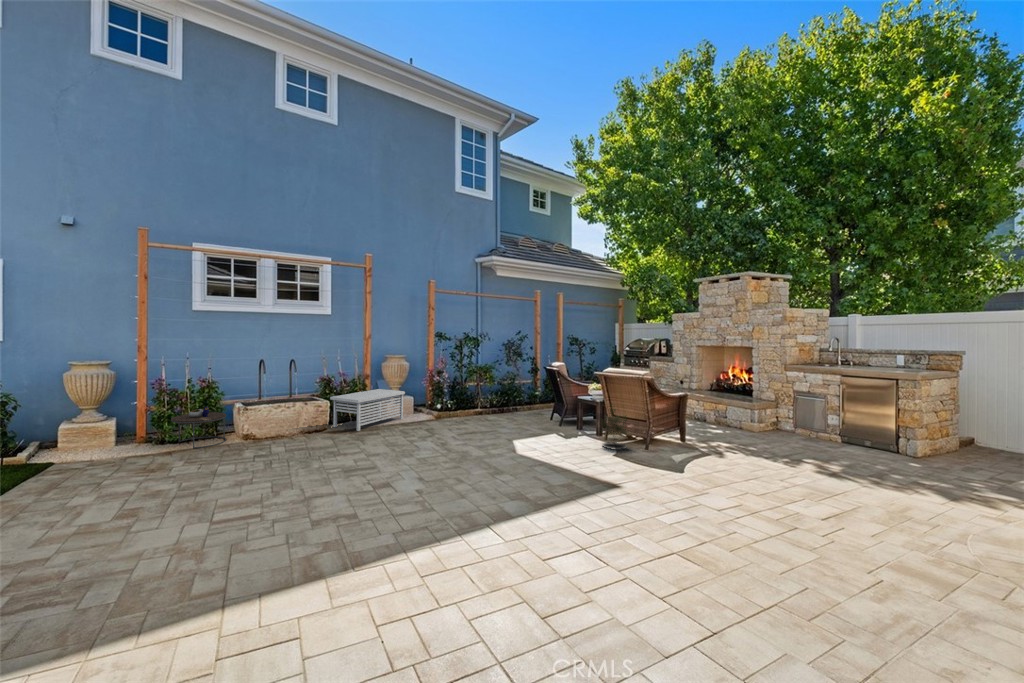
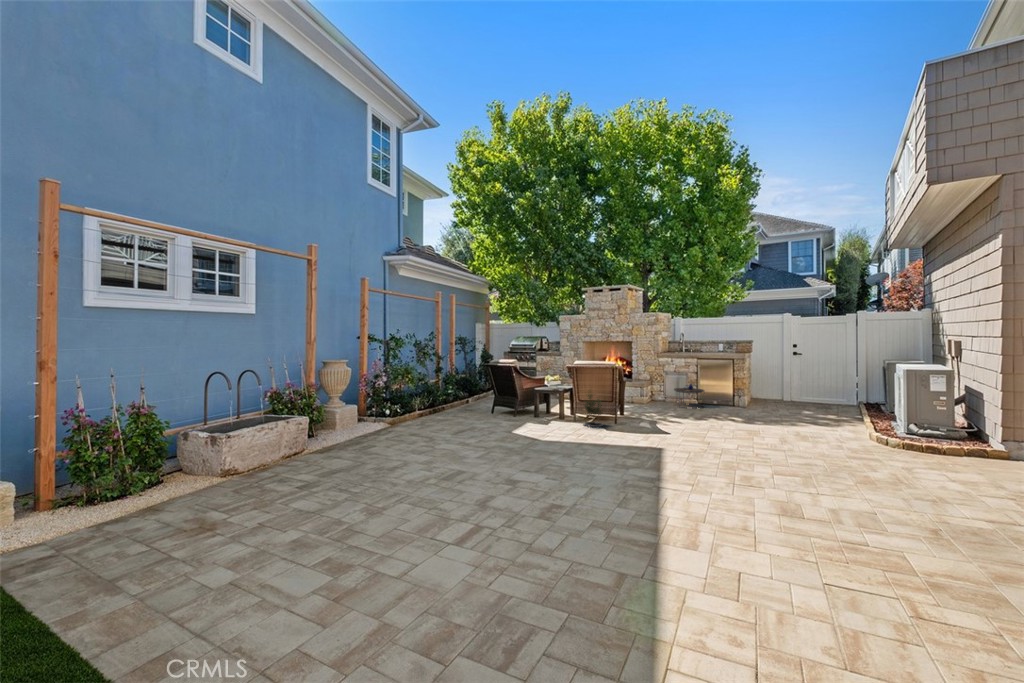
storage bench: present [330,389,405,431] -> none [305,401,367,450]
side table: present [171,407,226,448] -> present [674,384,704,407]

